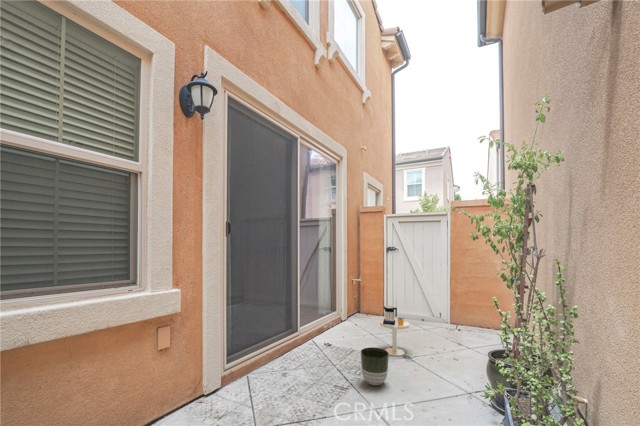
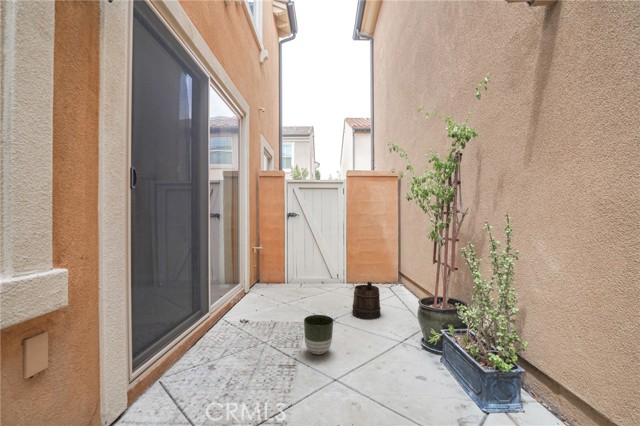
side table: present [380,306,409,356] -> none [302,271,330,320]
bucket: none [434,325,467,366] -> present [352,282,381,320]

